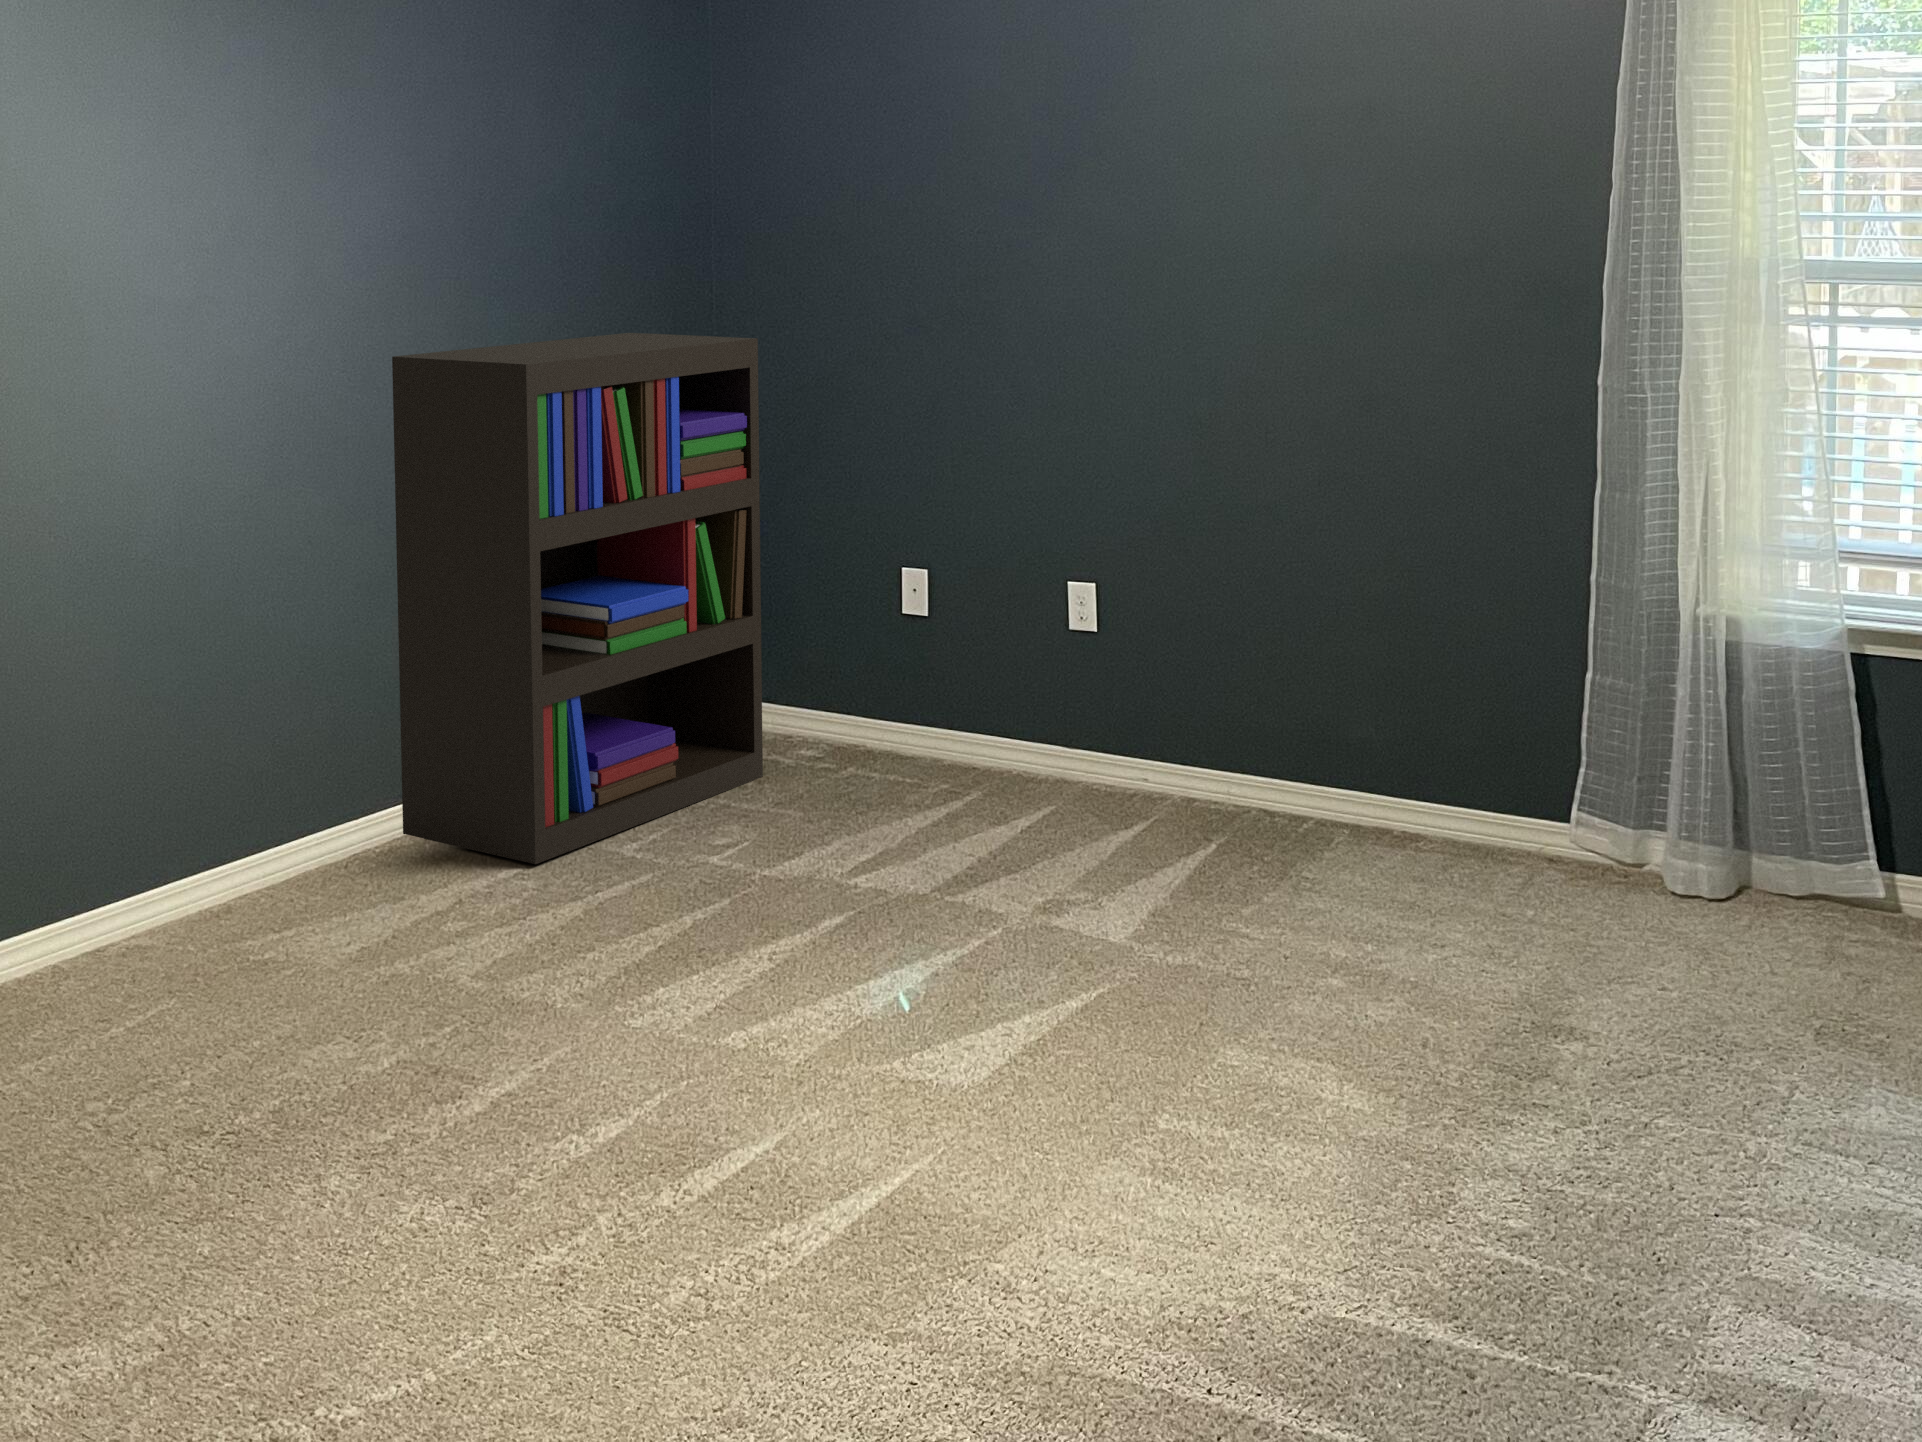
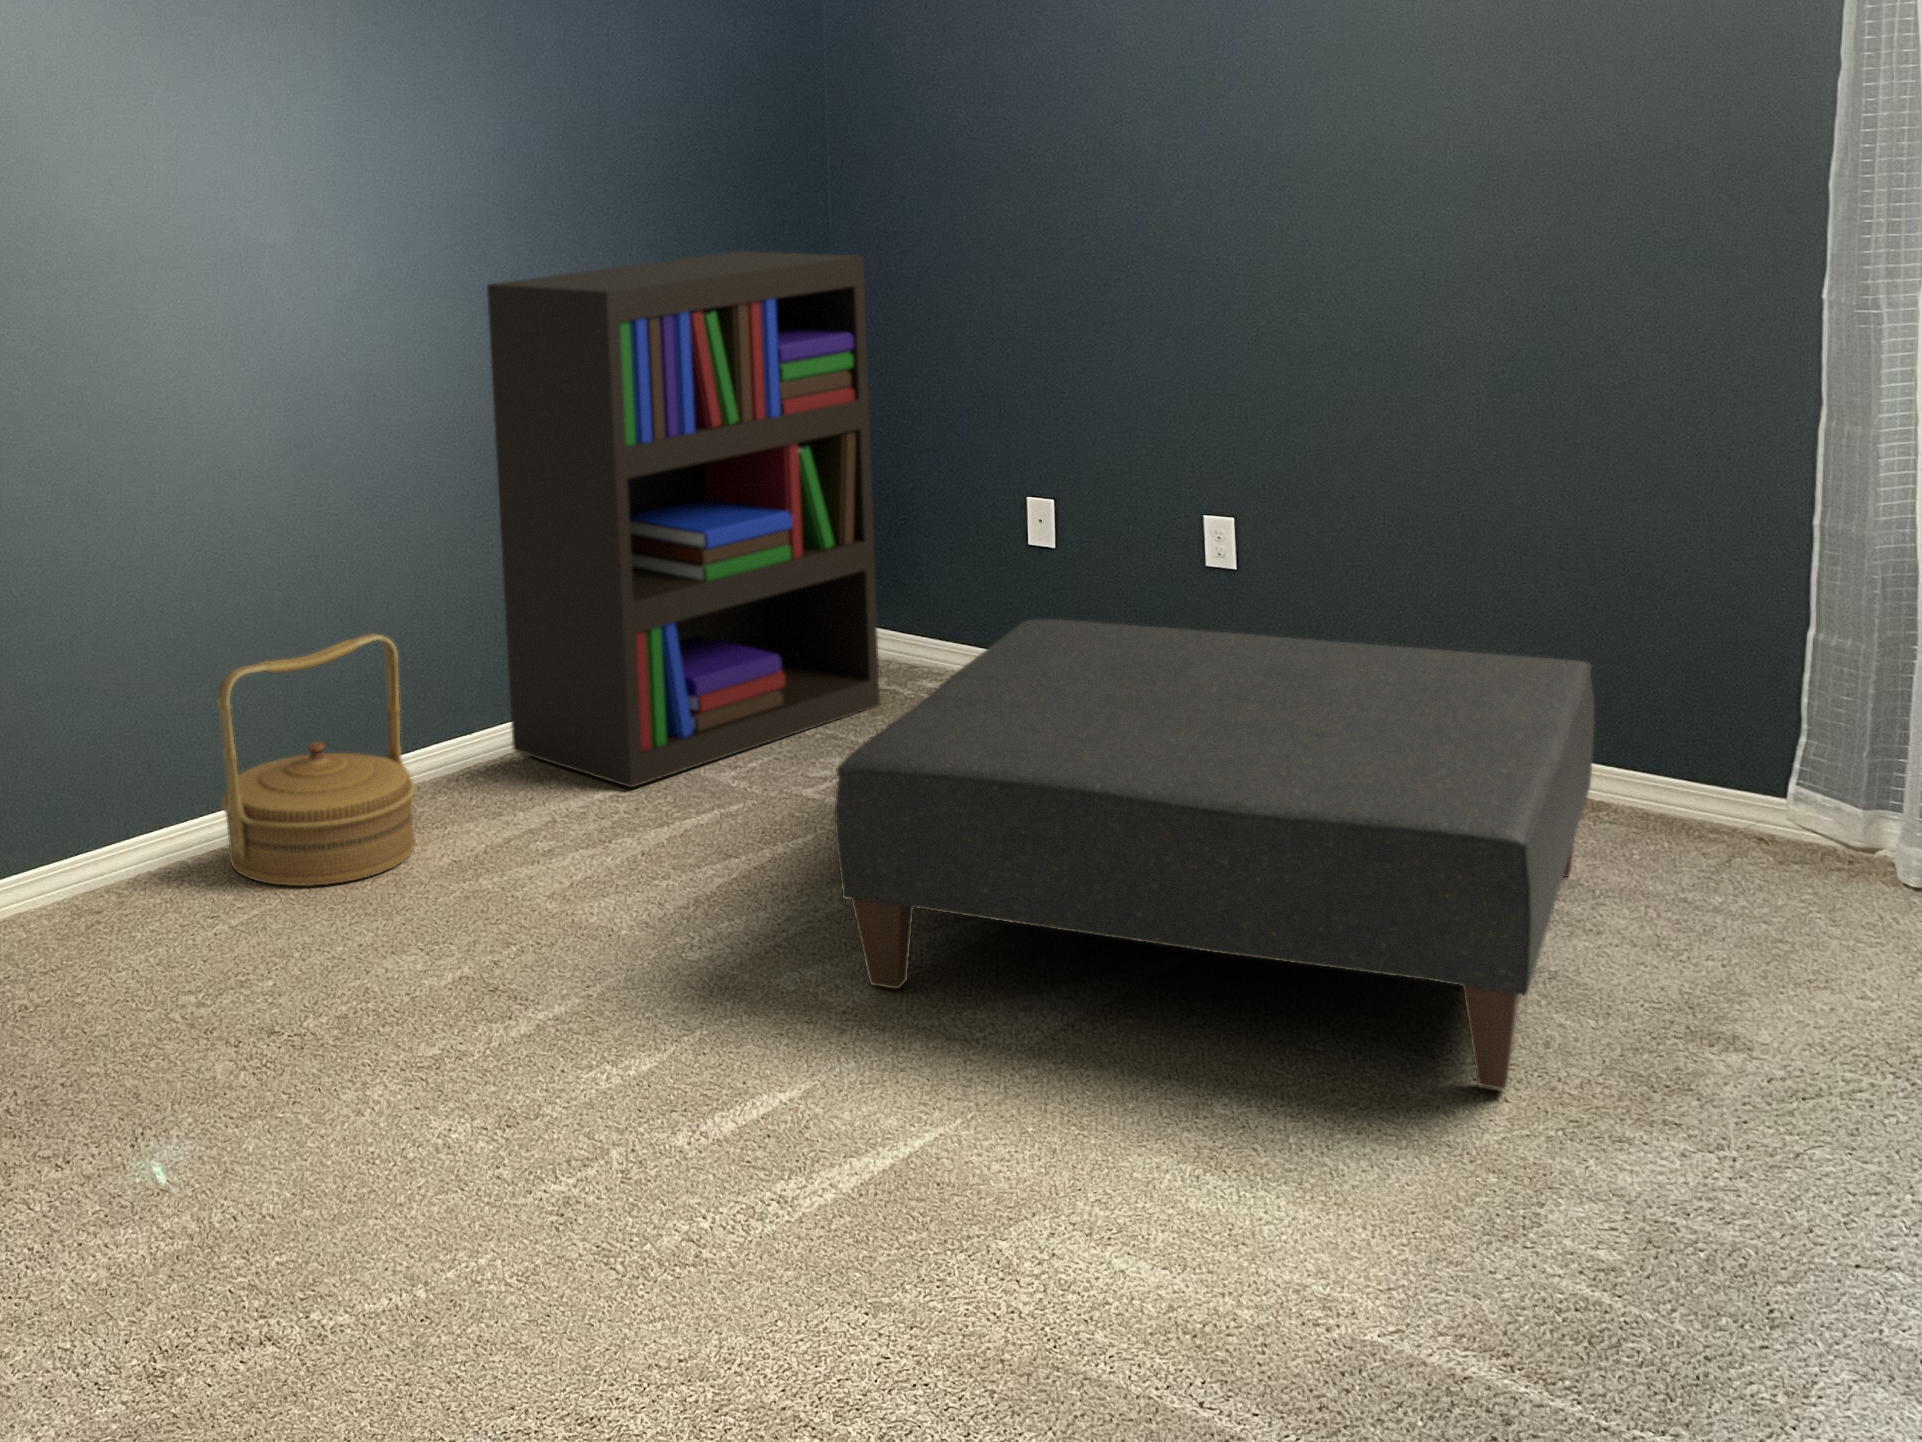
ottoman: none [788,684,1429,1088] -> present [835,619,1595,1089]
woven basket: none [111,712,323,980] -> present [217,634,415,886]

